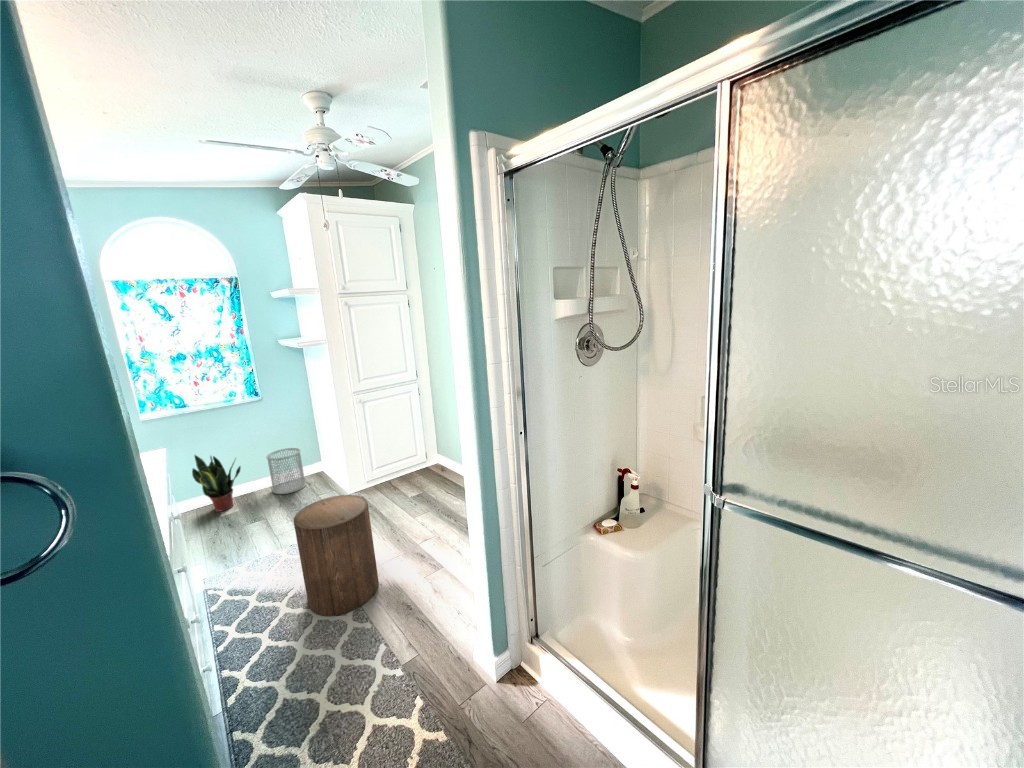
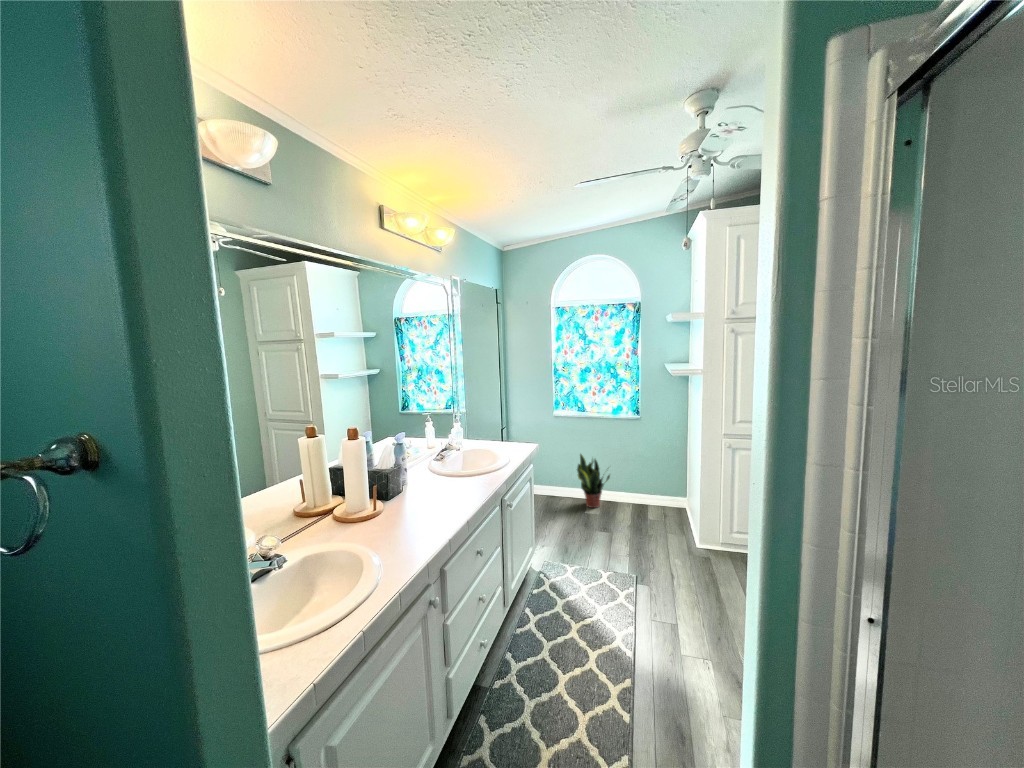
wastebasket: present [266,448,306,494] -> none [633,470,665,516]
stool: present [294,495,379,616] -> none [590,543,670,688]

